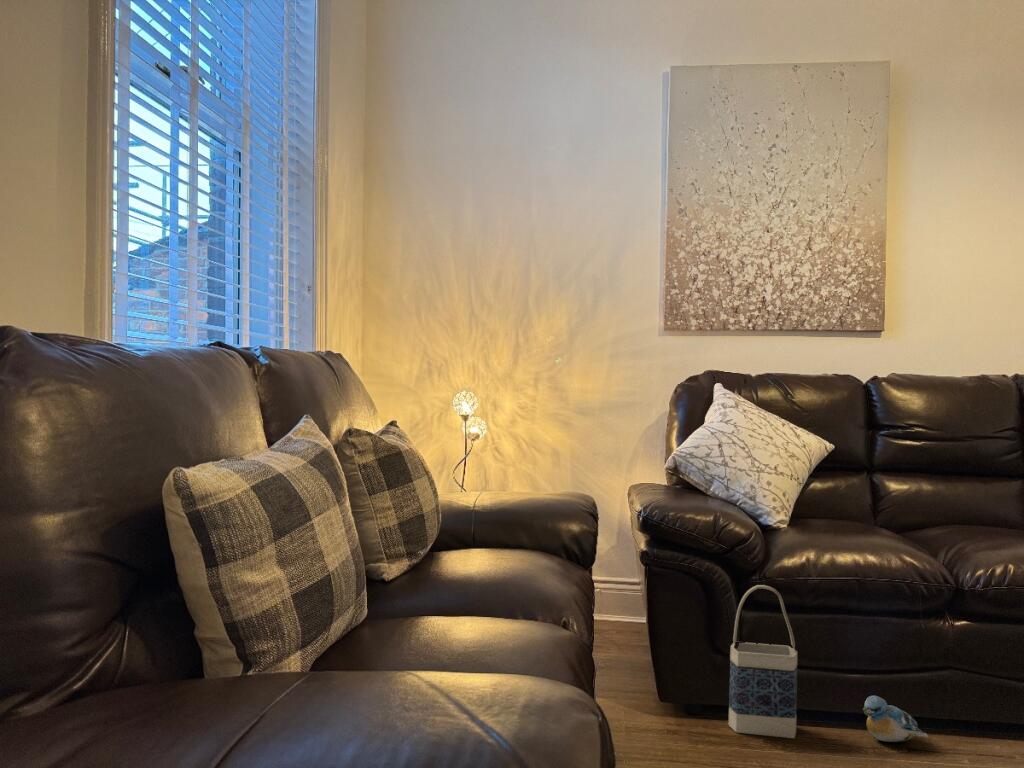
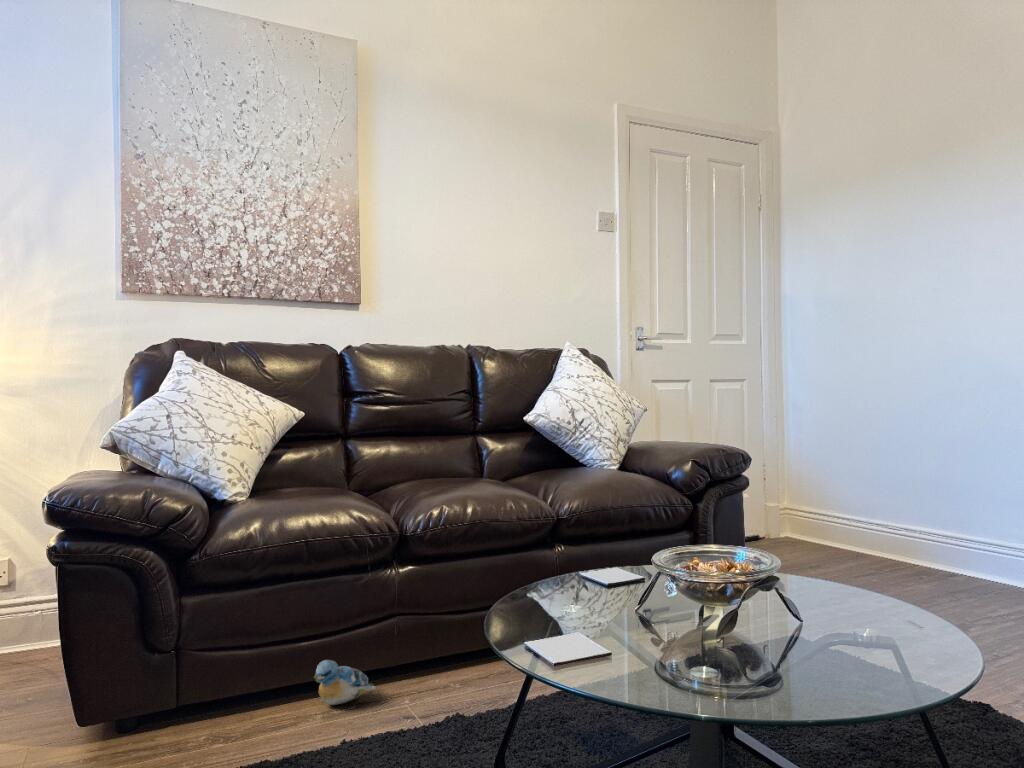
bag: present [729,585,797,738] -> none [166,565,245,740]

